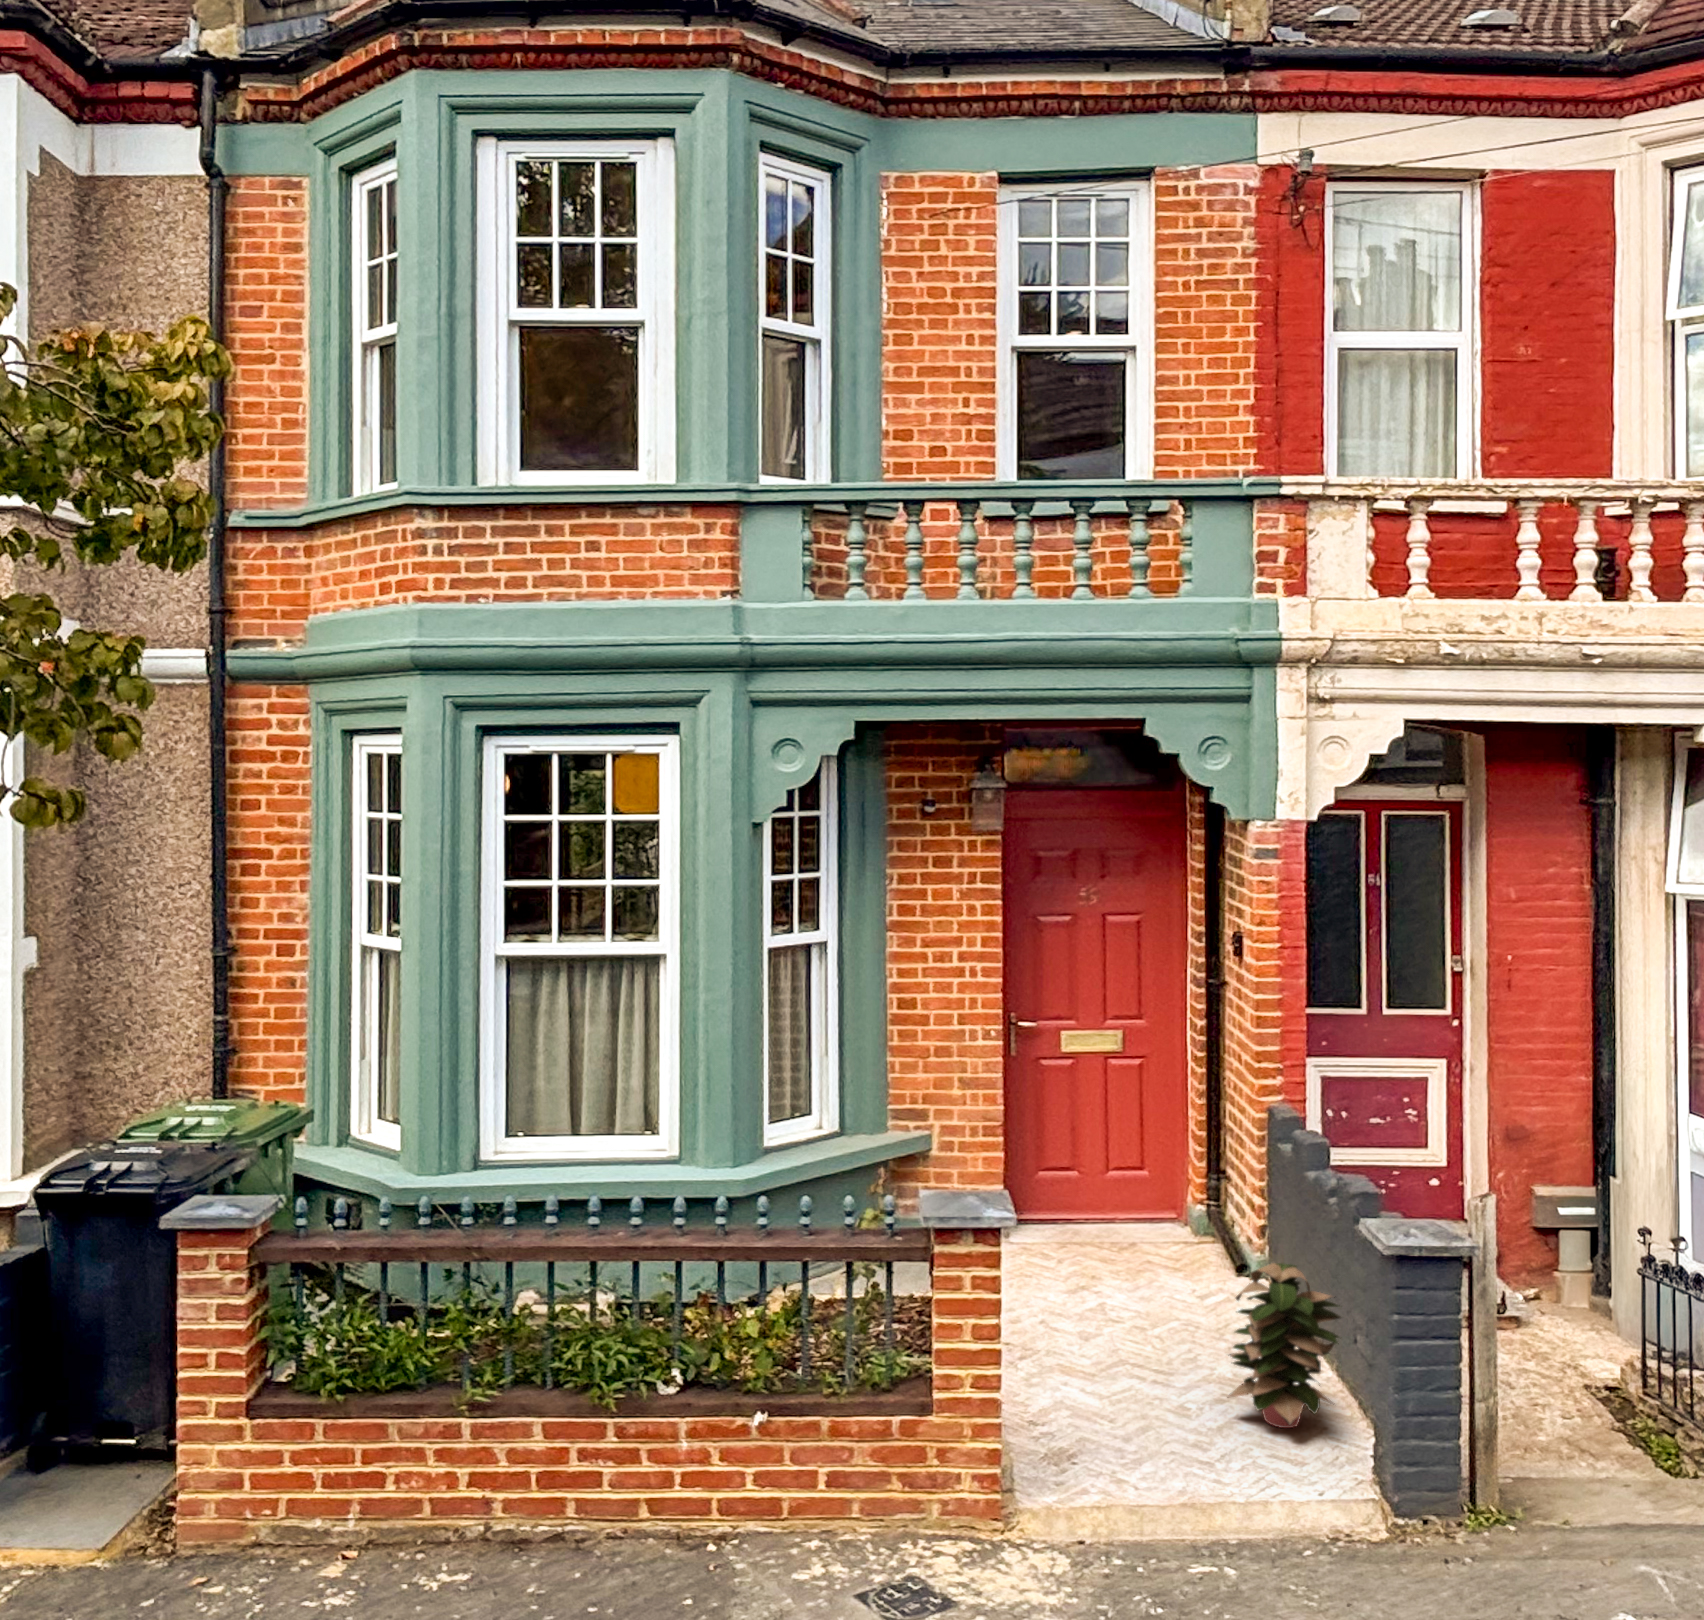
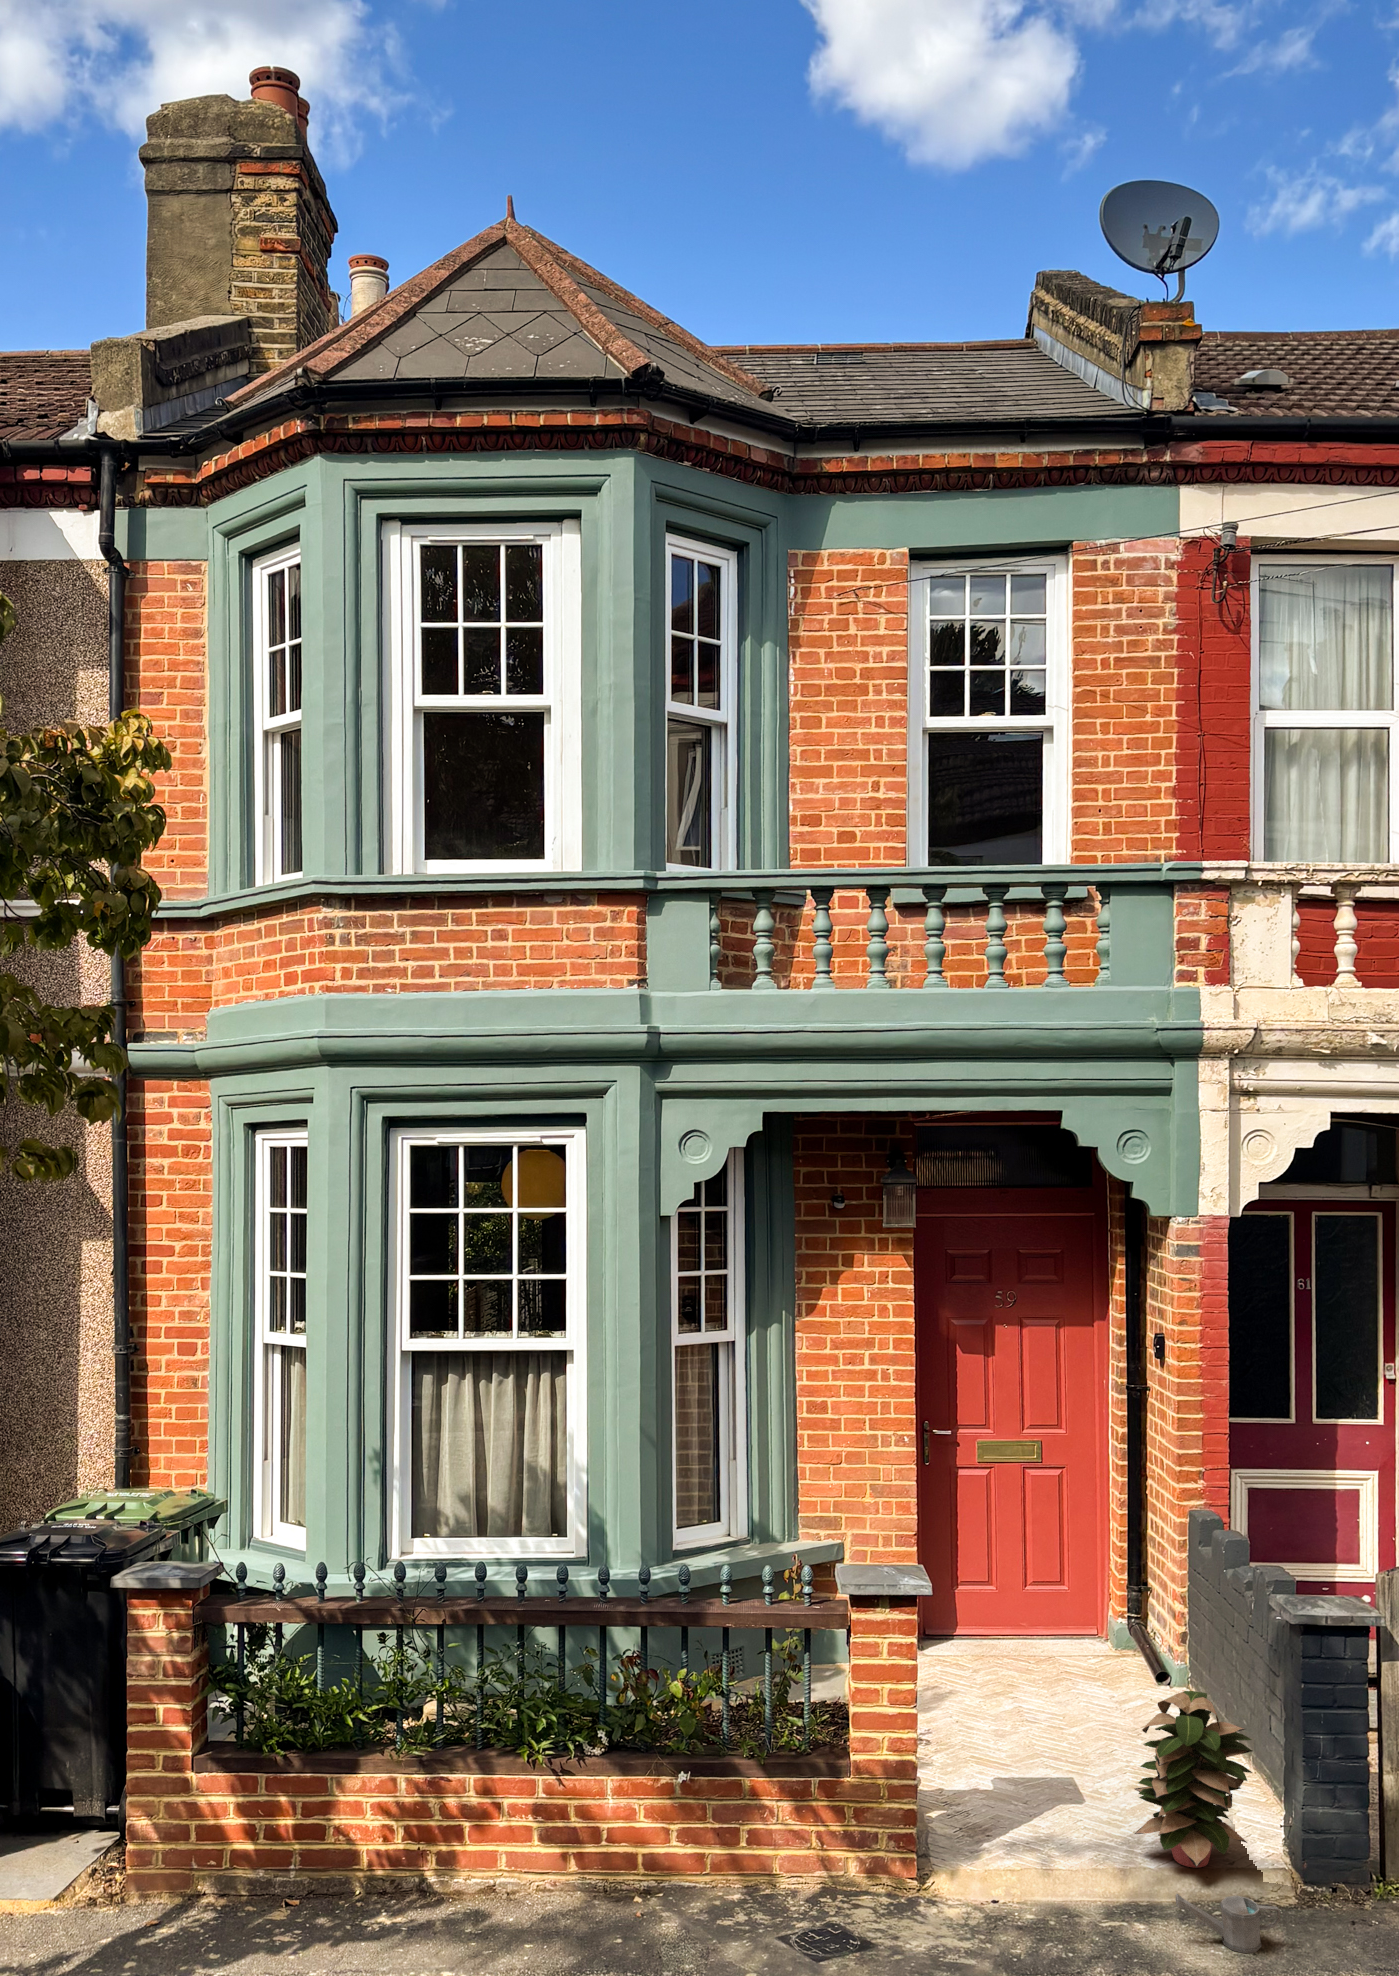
watering can: none [1275,1444,1376,1499] -> present [1176,1894,1280,1953]

